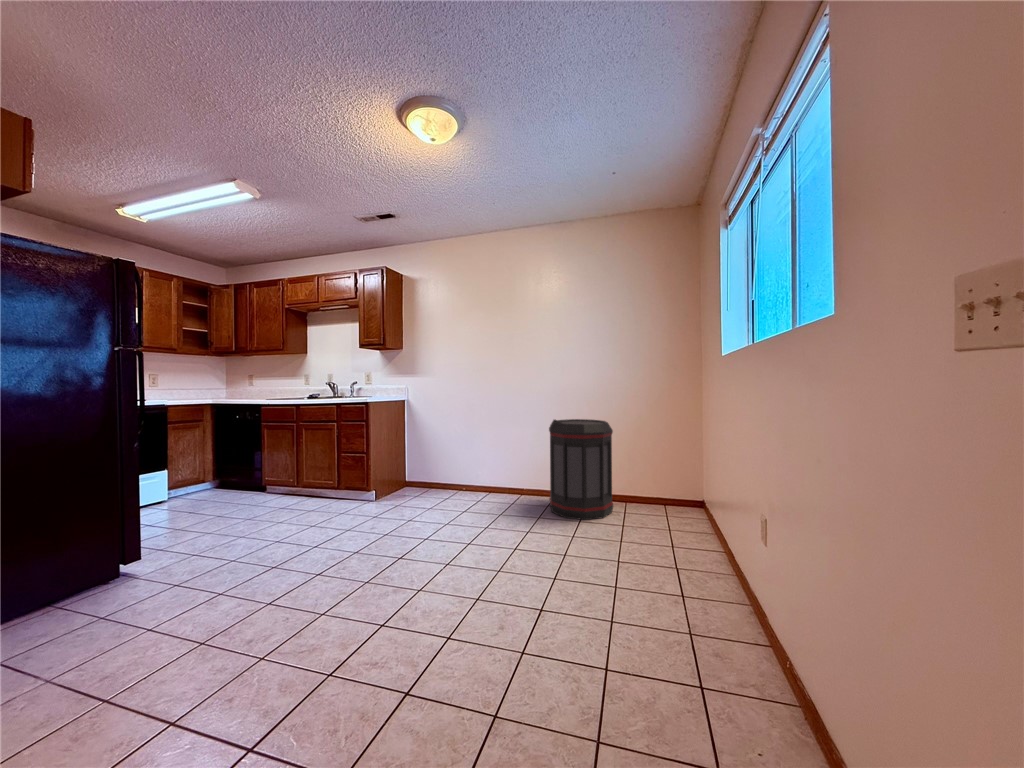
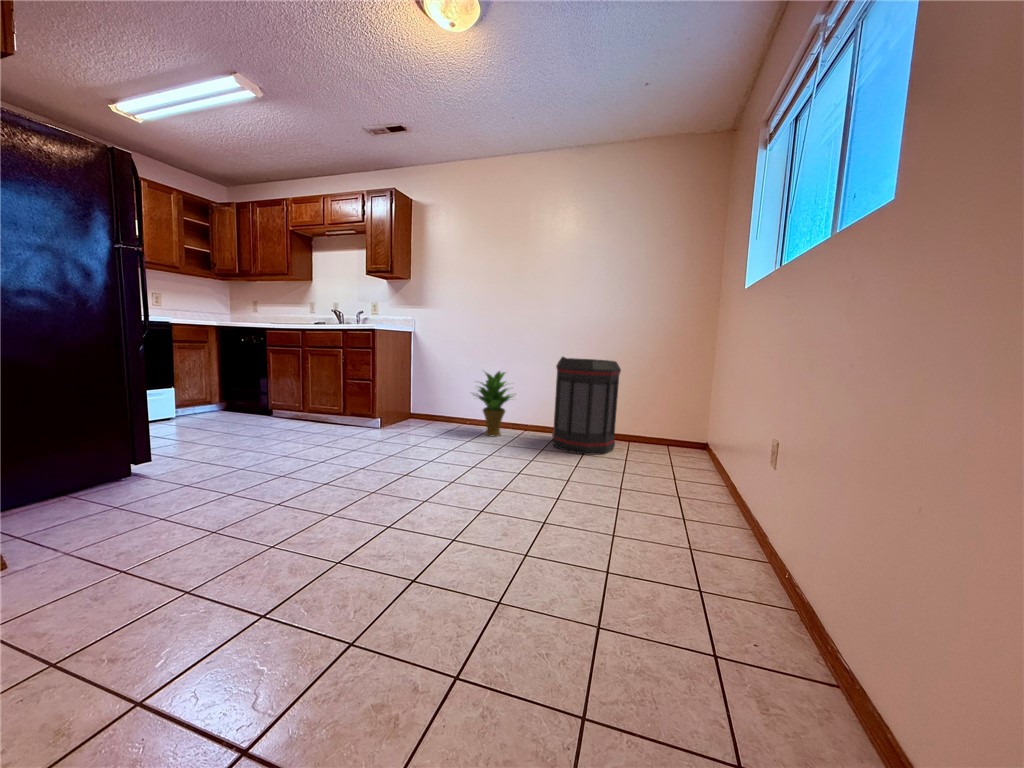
potted plant: none [463,435,513,503] -> present [473,371,512,437]

